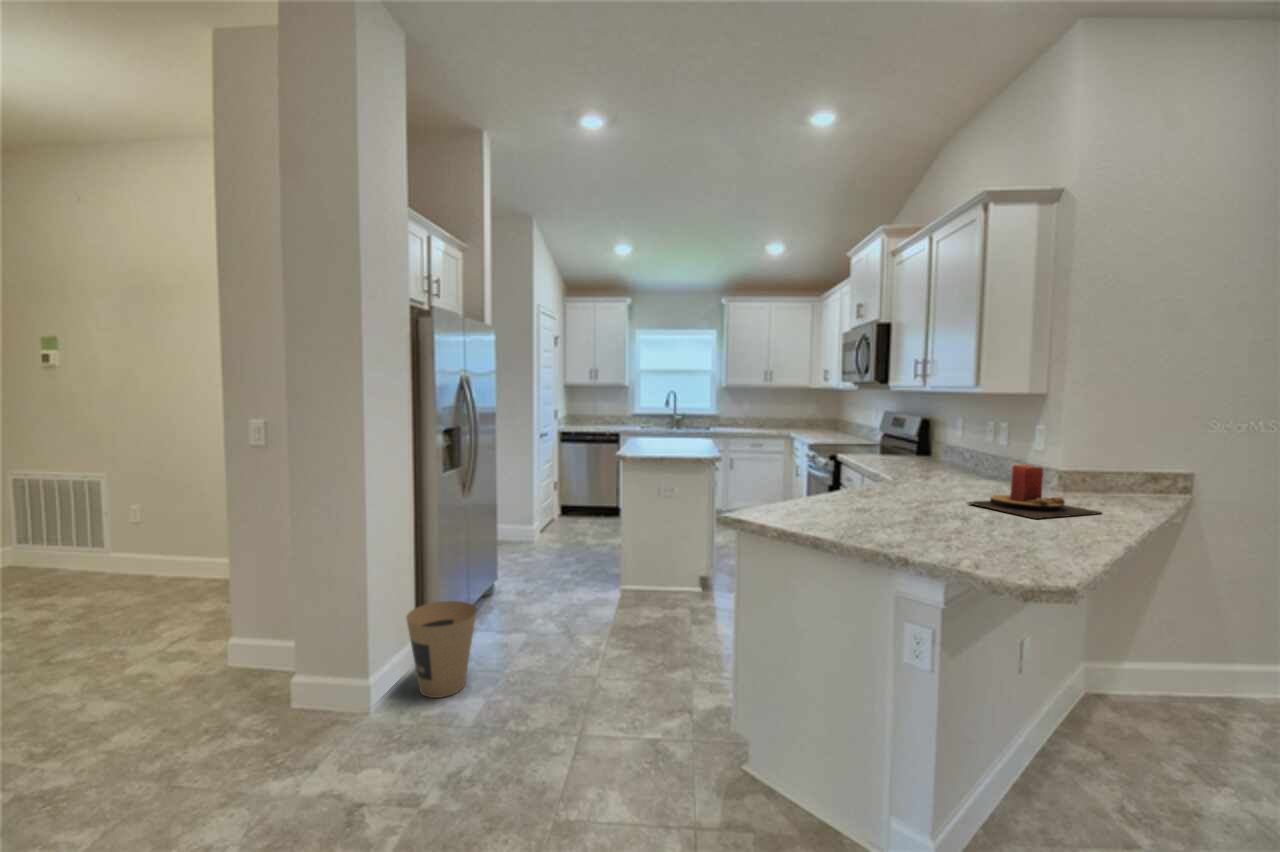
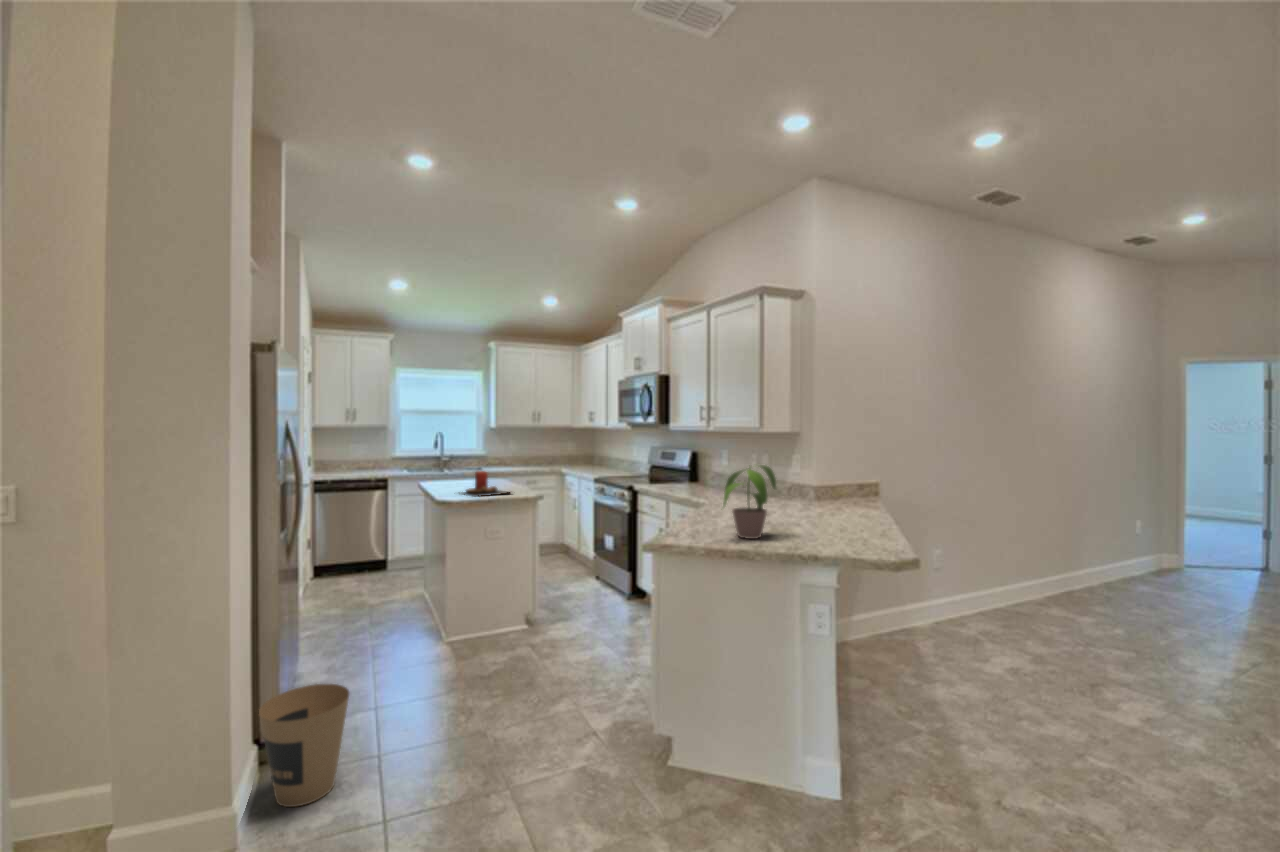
potted plant: none [809,430,922,527] -> present [723,465,776,539]
candle: present [968,464,1101,519] -> present [459,471,509,497]

